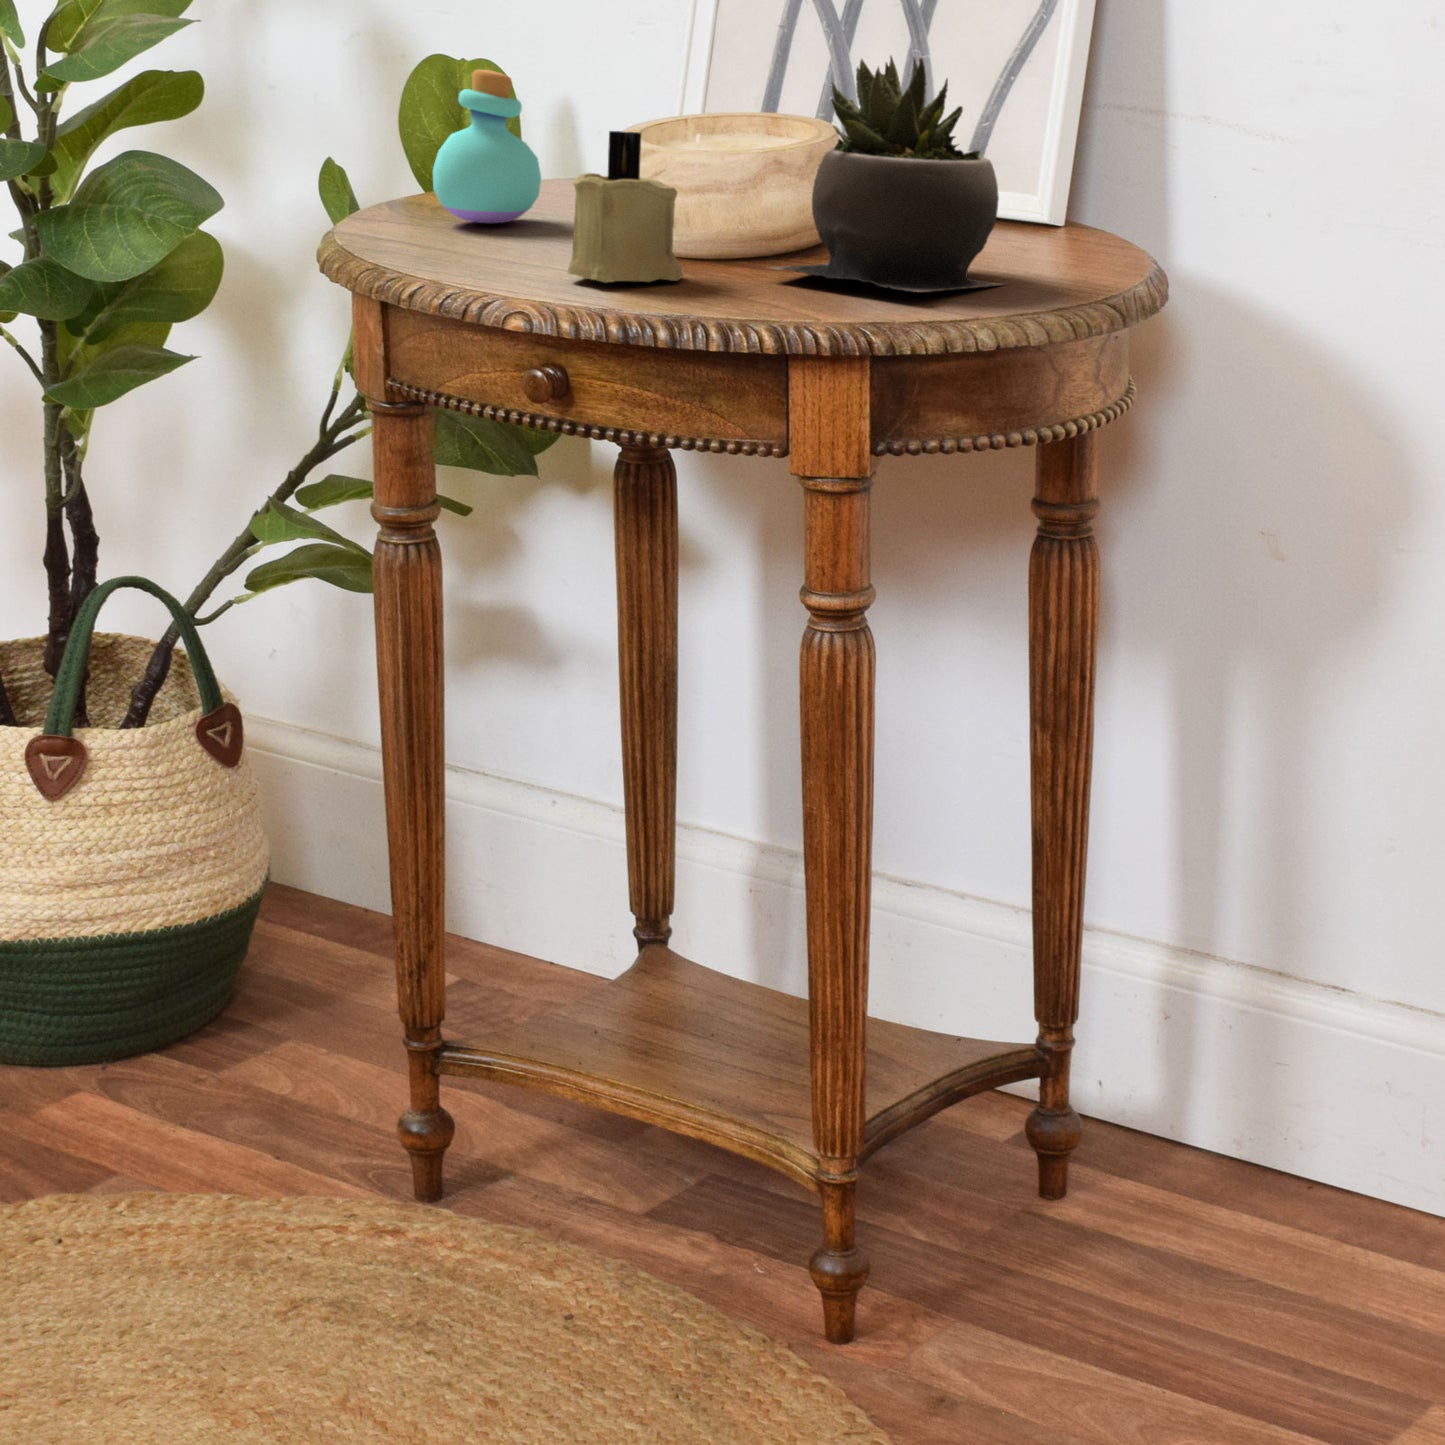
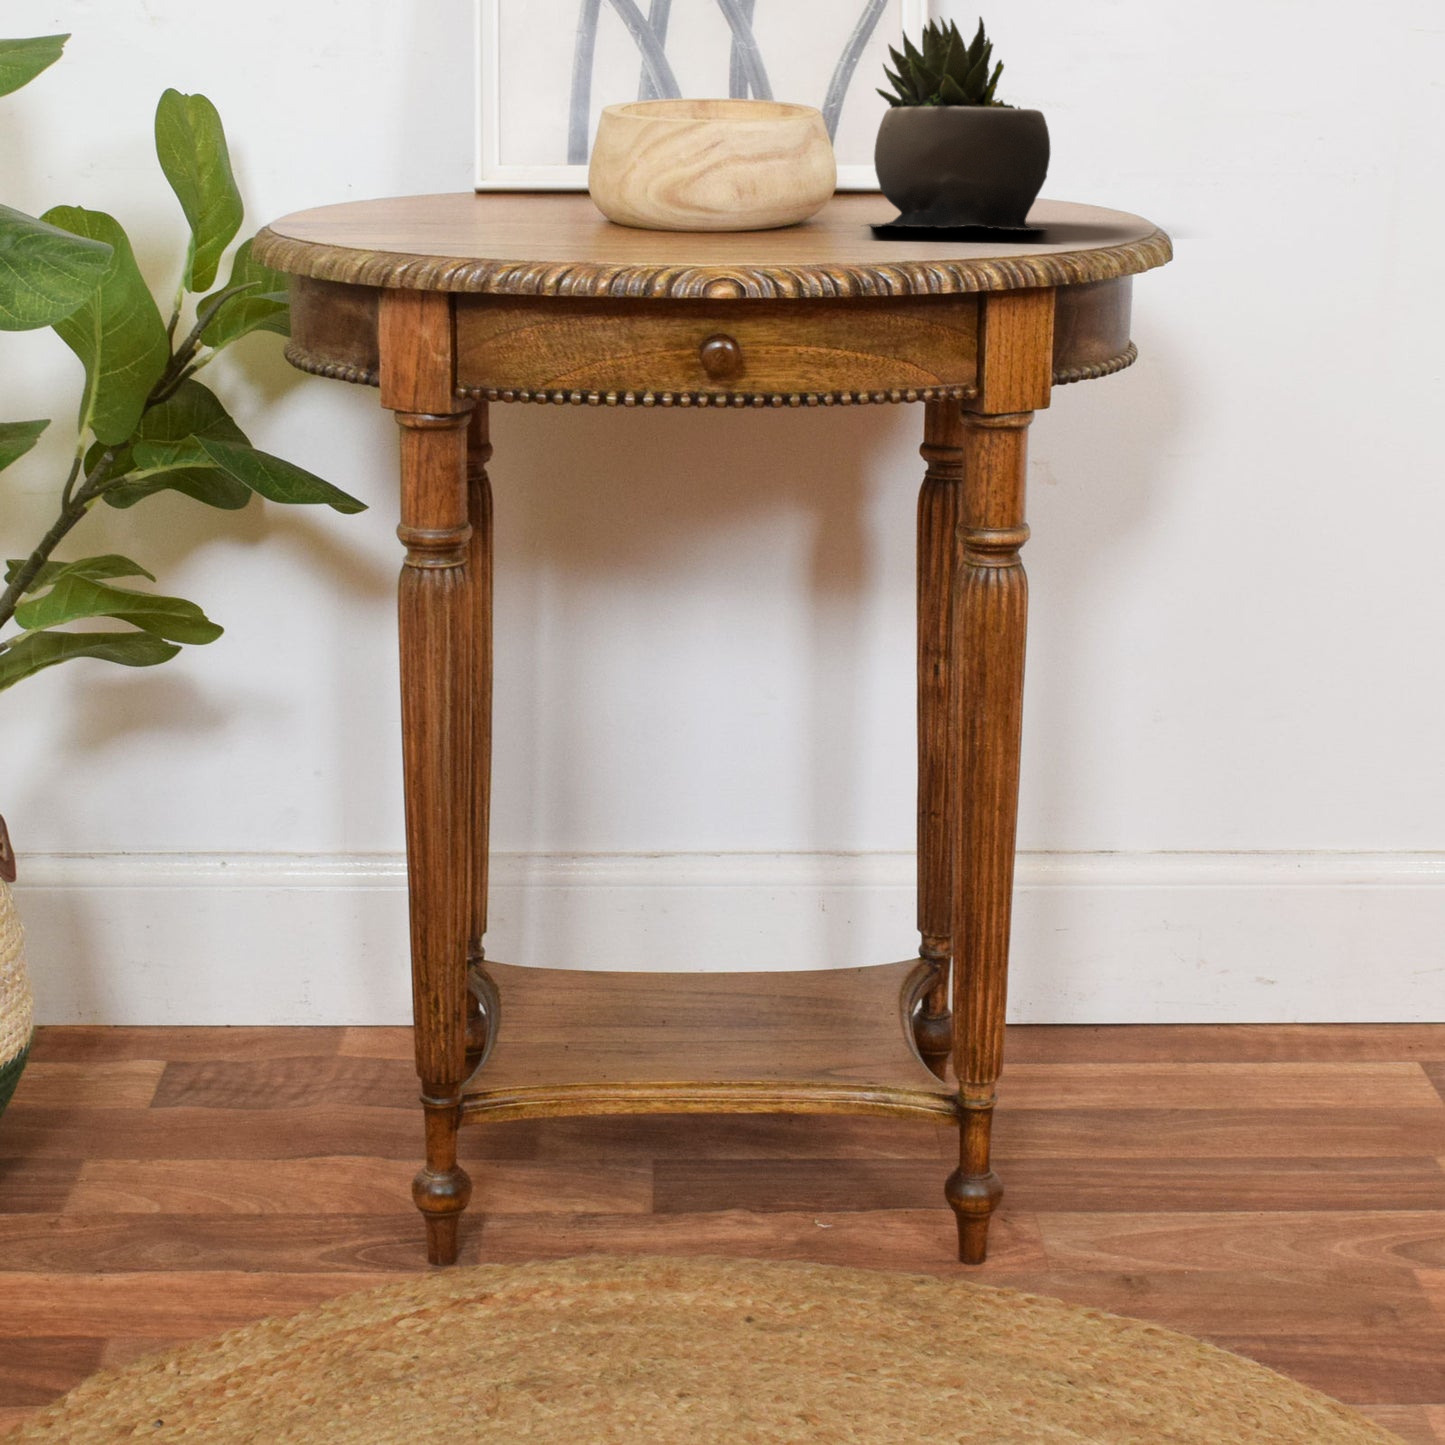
perfume bottle: present [433,70,541,223] -> none [366,57,483,223]
candle: present [567,131,682,283] -> none [688,95,799,248]

